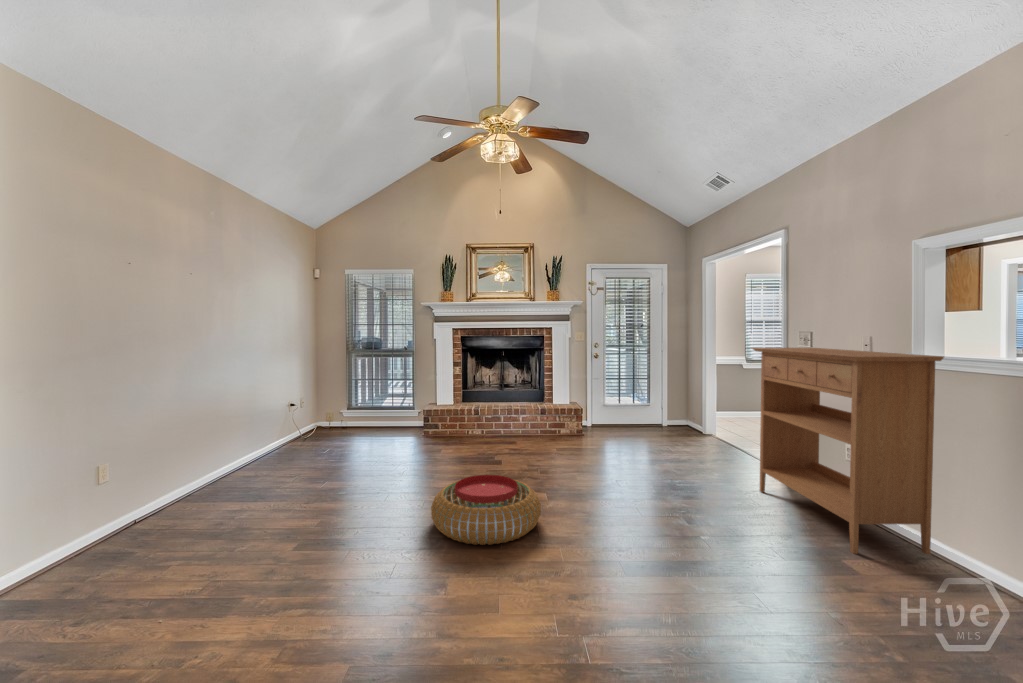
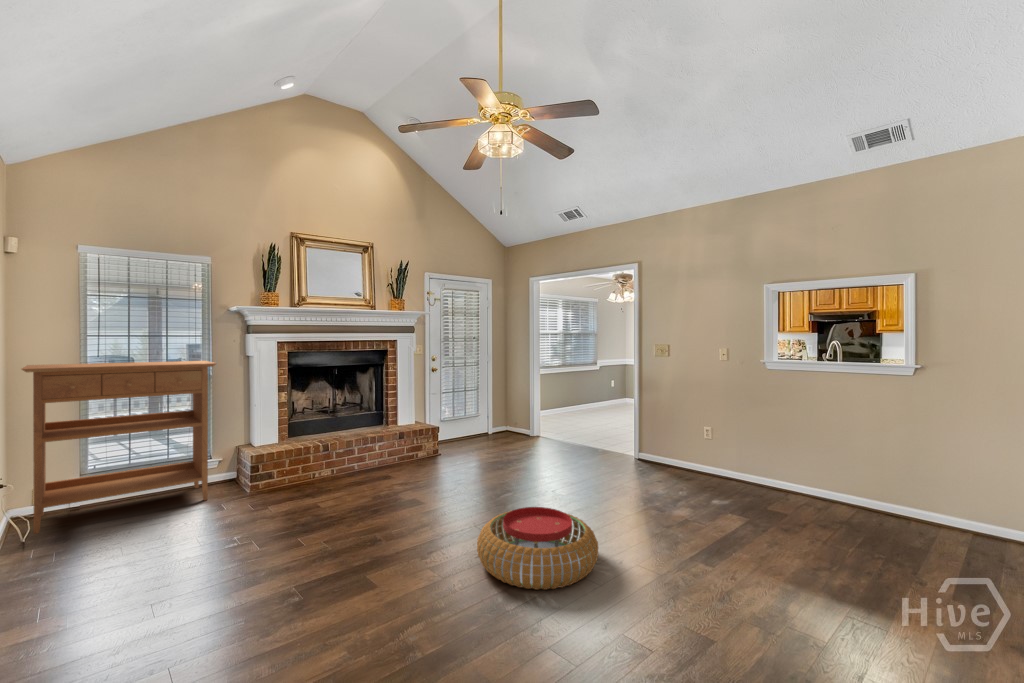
console table: present [752,348,944,554] -> present [22,361,216,534]

